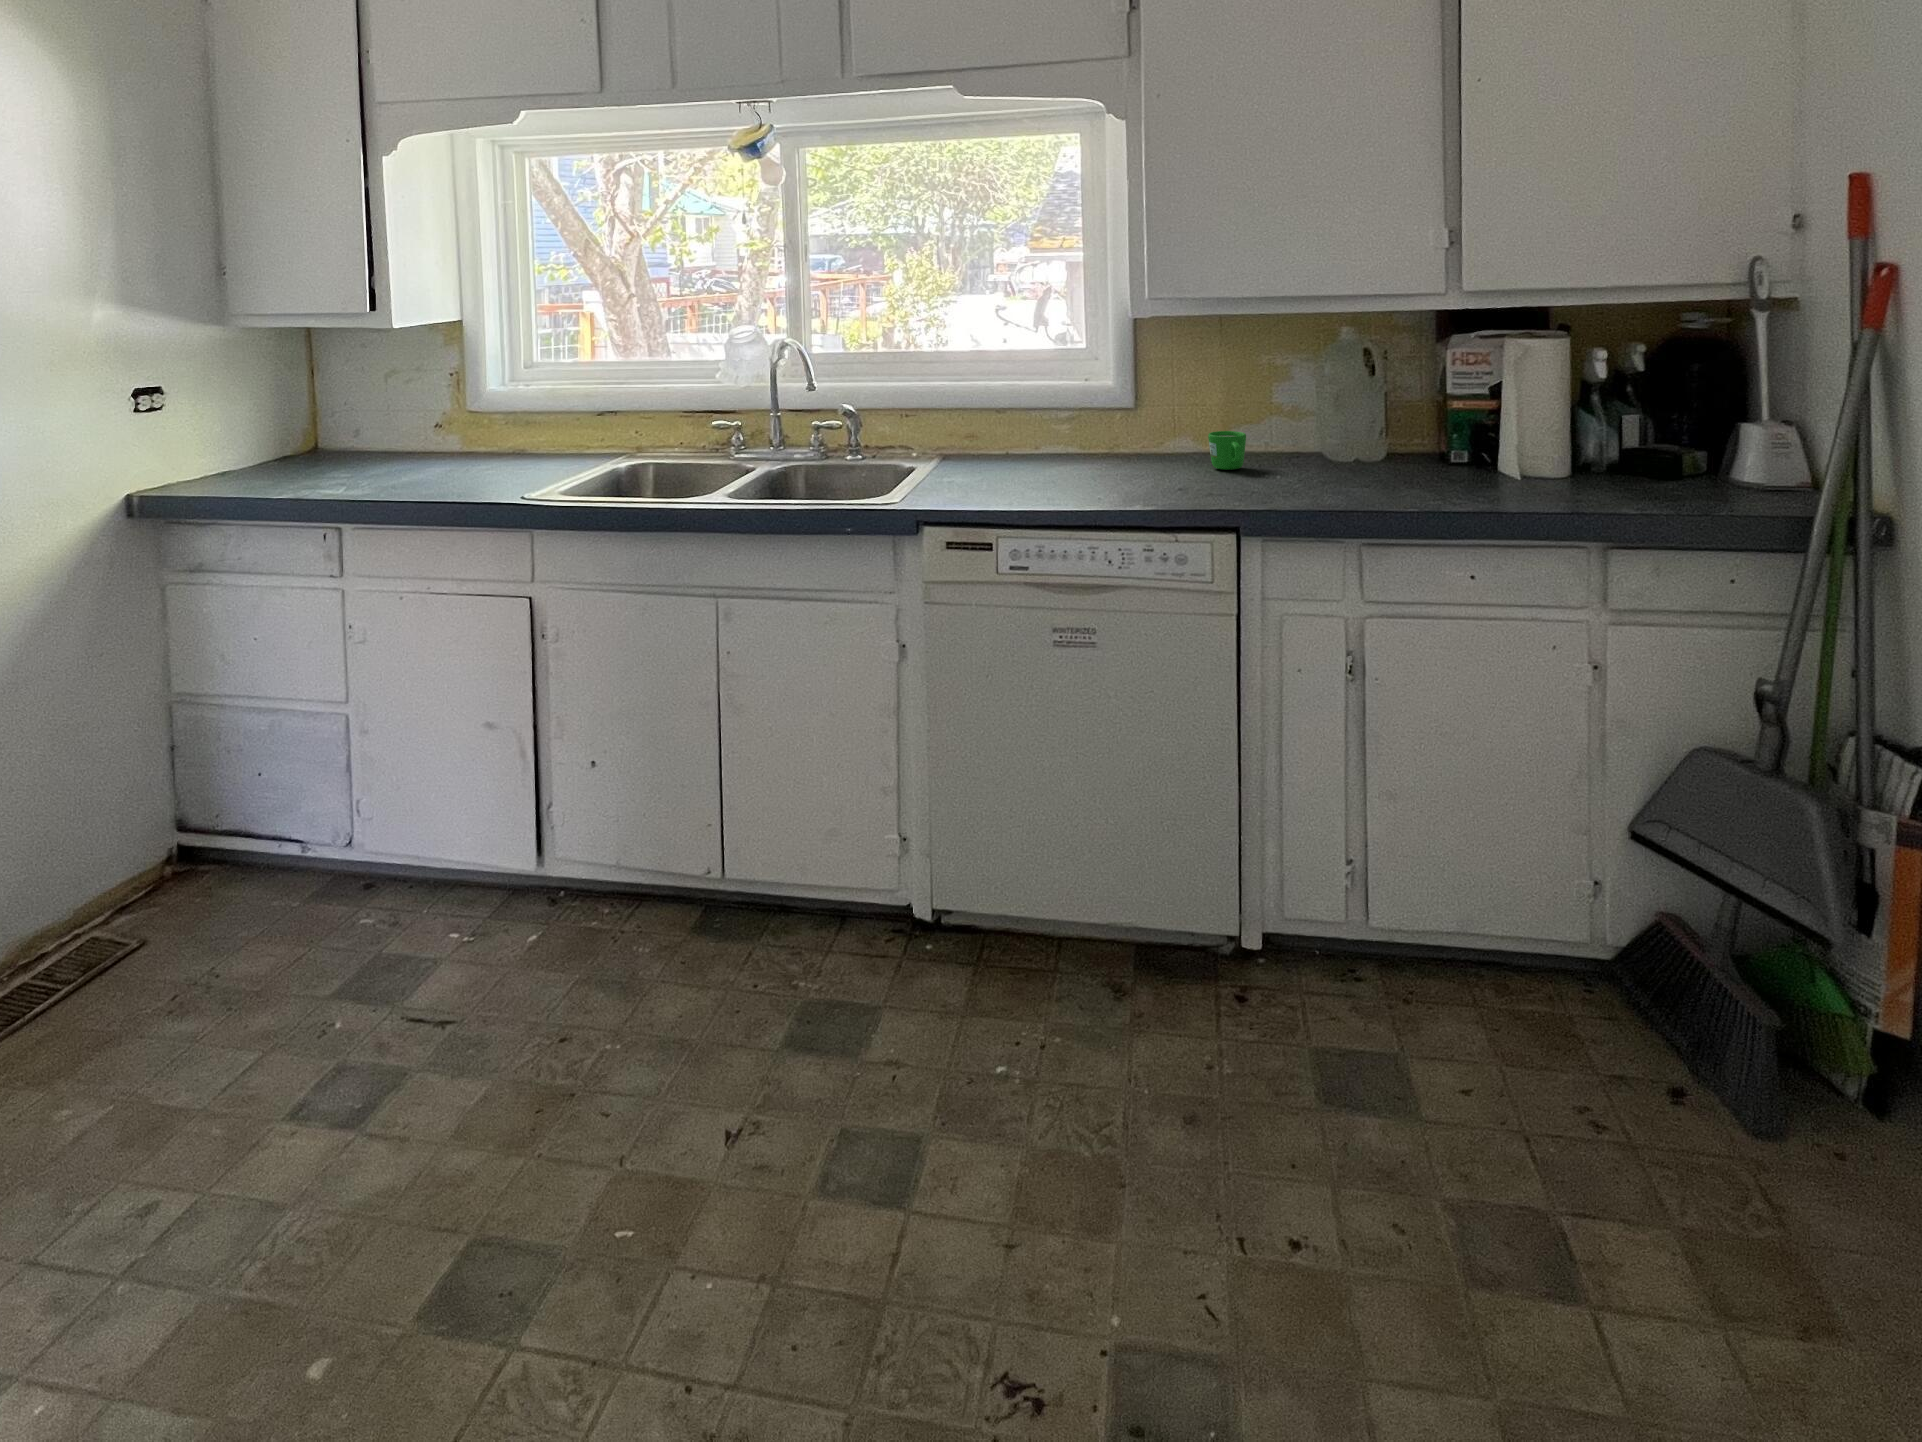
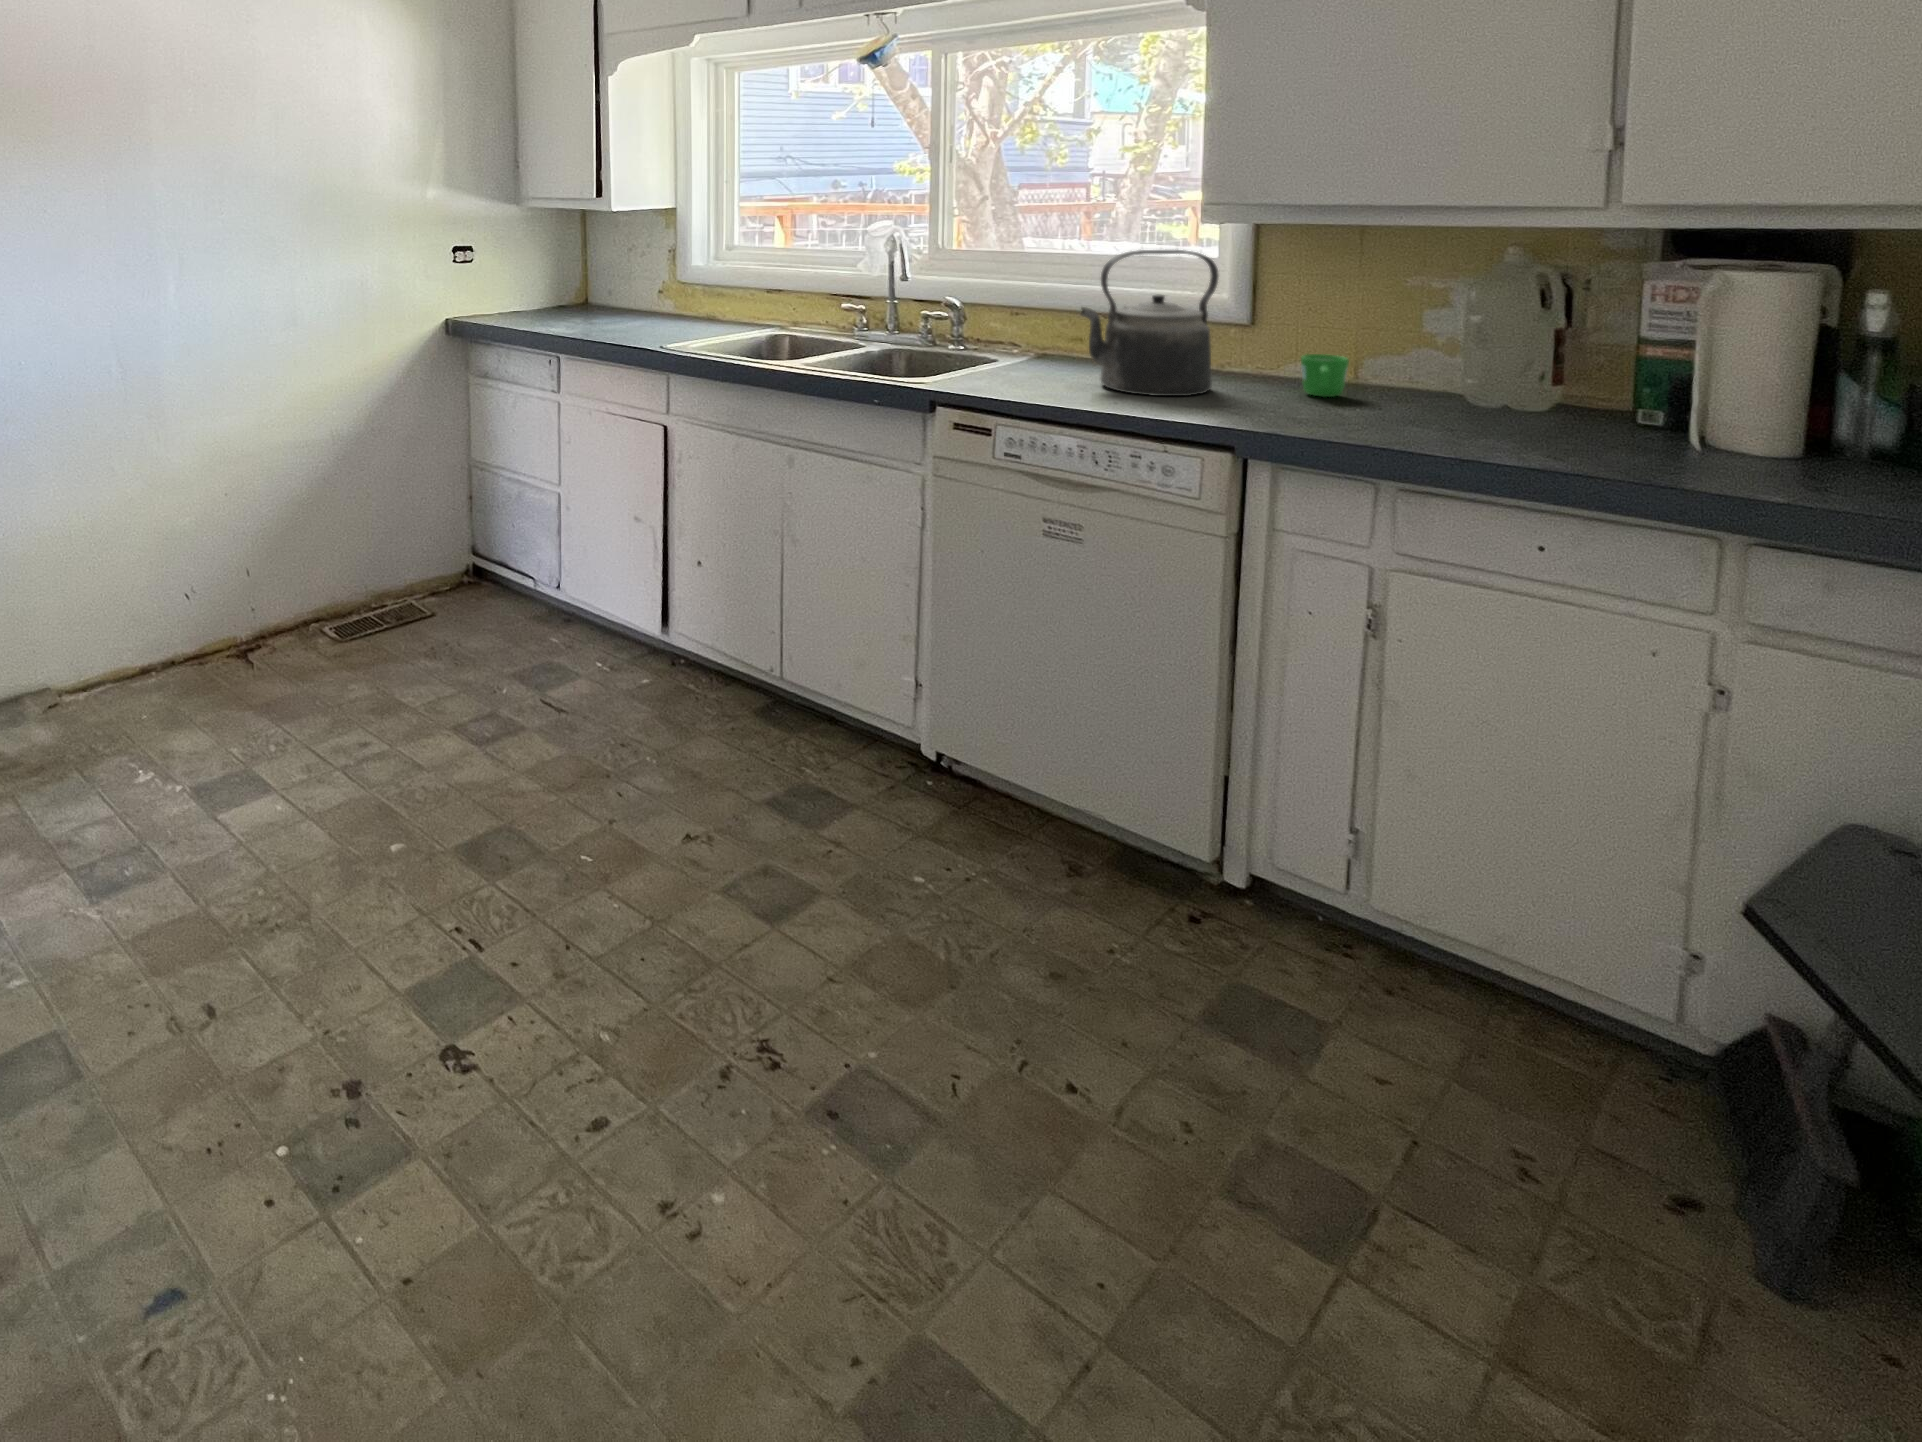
kettle: none [1038,343,1147,487] -> present [1081,250,1218,396]

